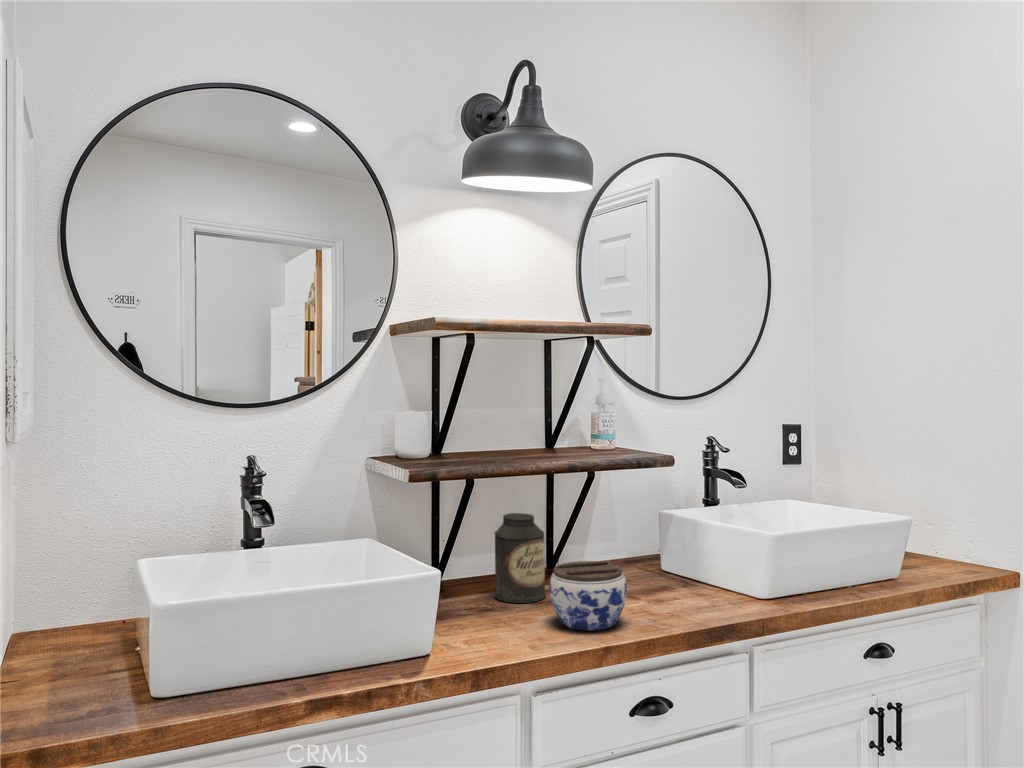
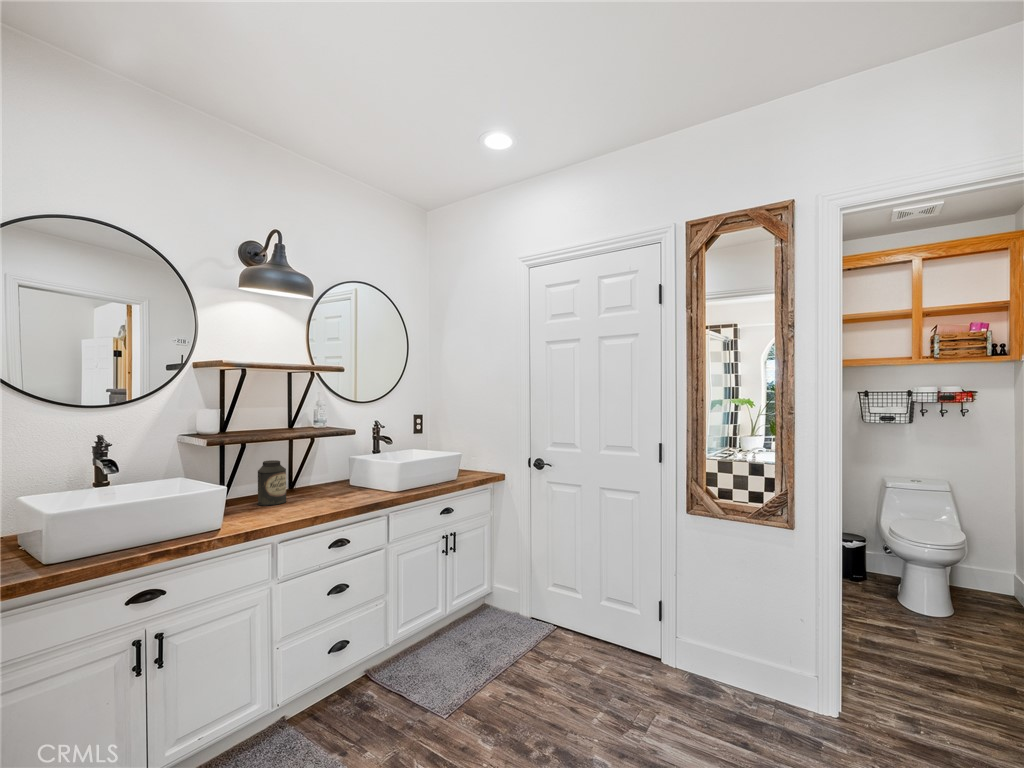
jar: present [550,561,627,631] -> none [288,479,328,511]

